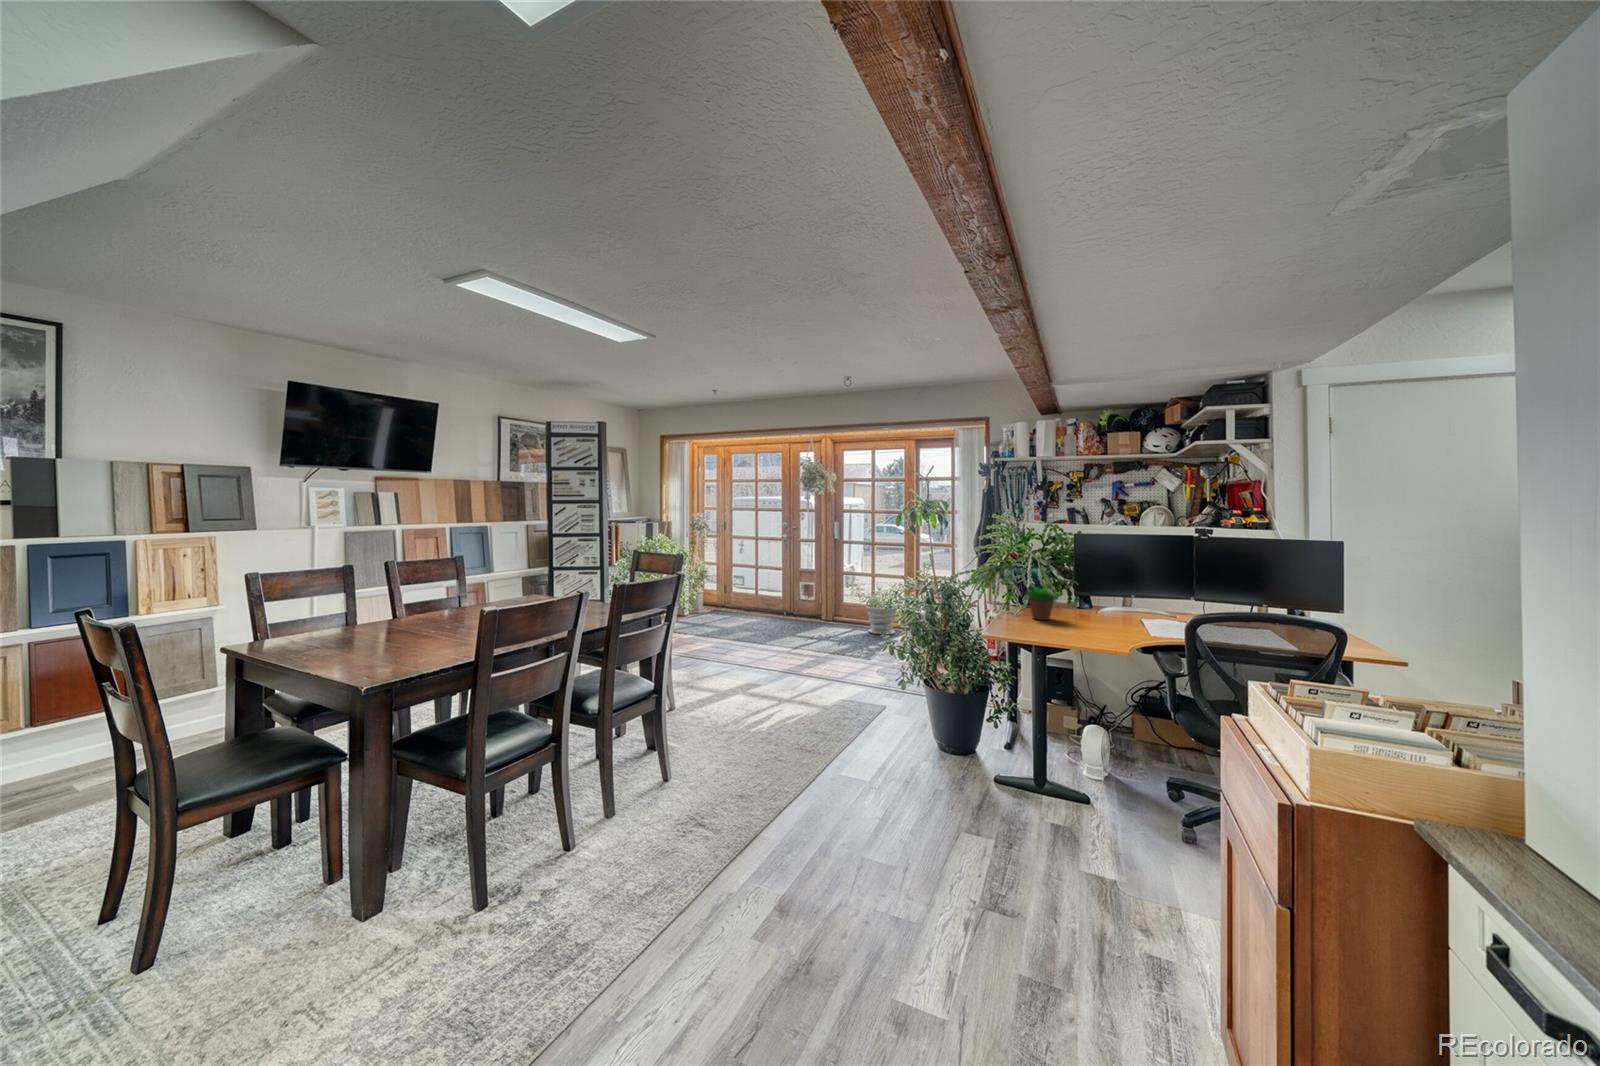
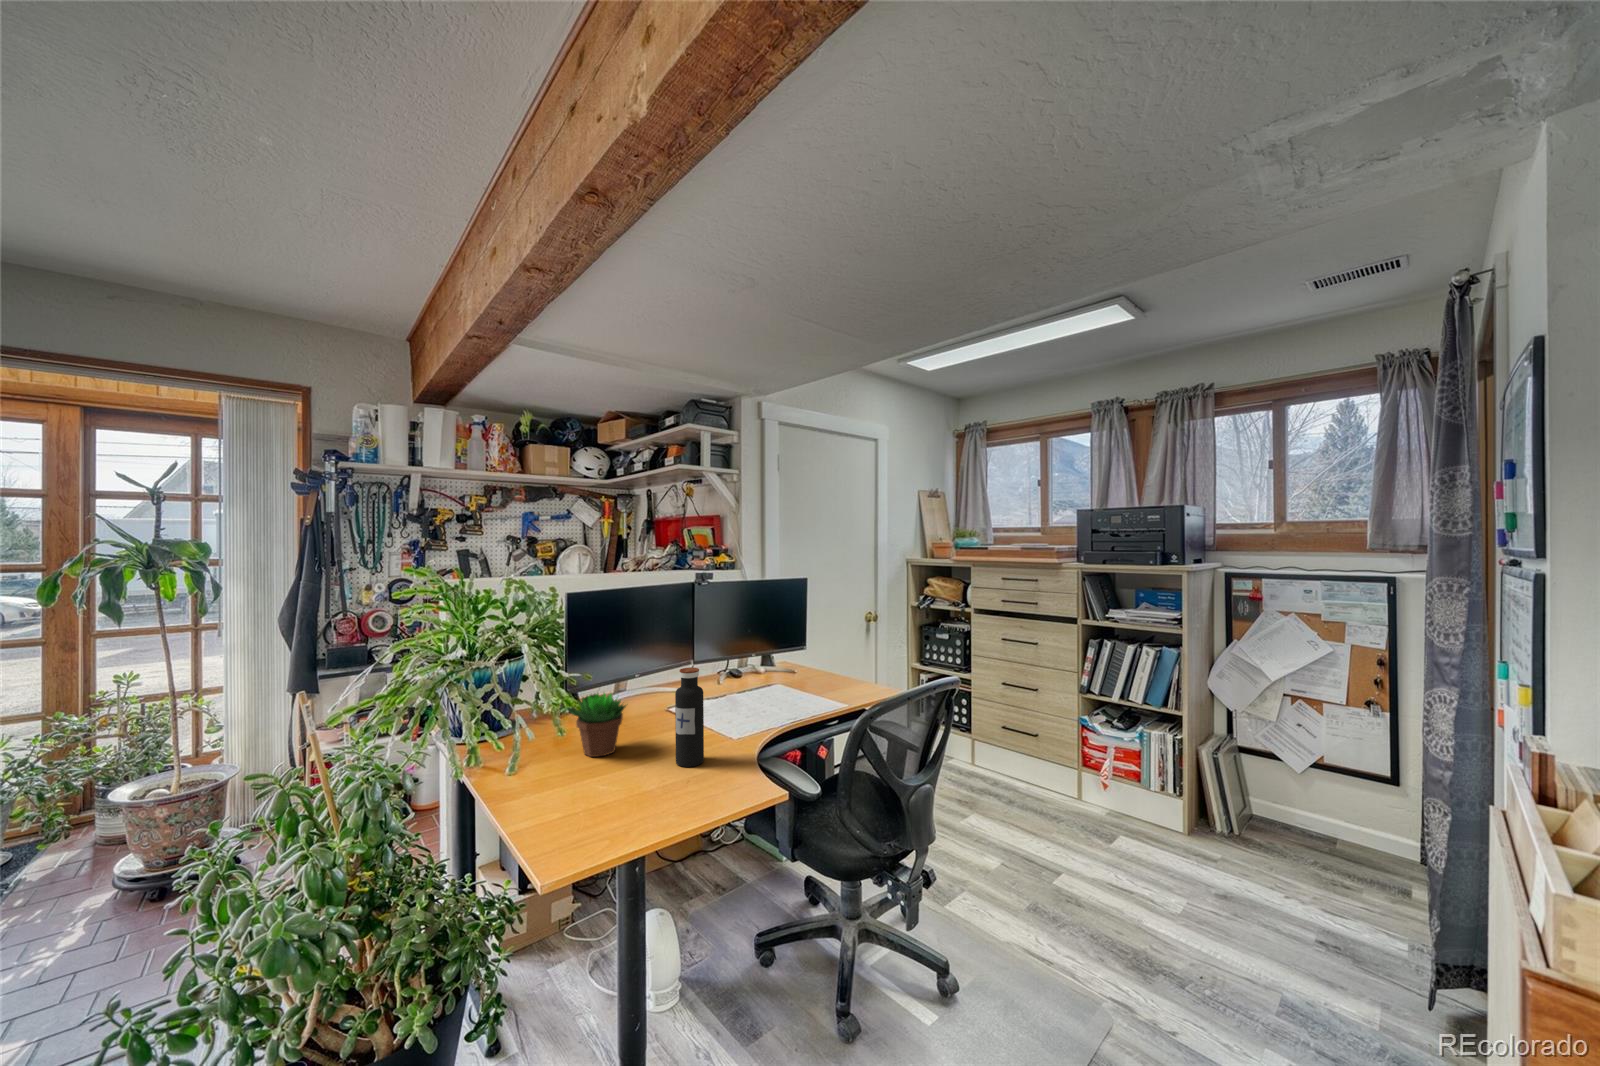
water bottle: none [1061,578,1080,633] -> present [675,667,704,767]

